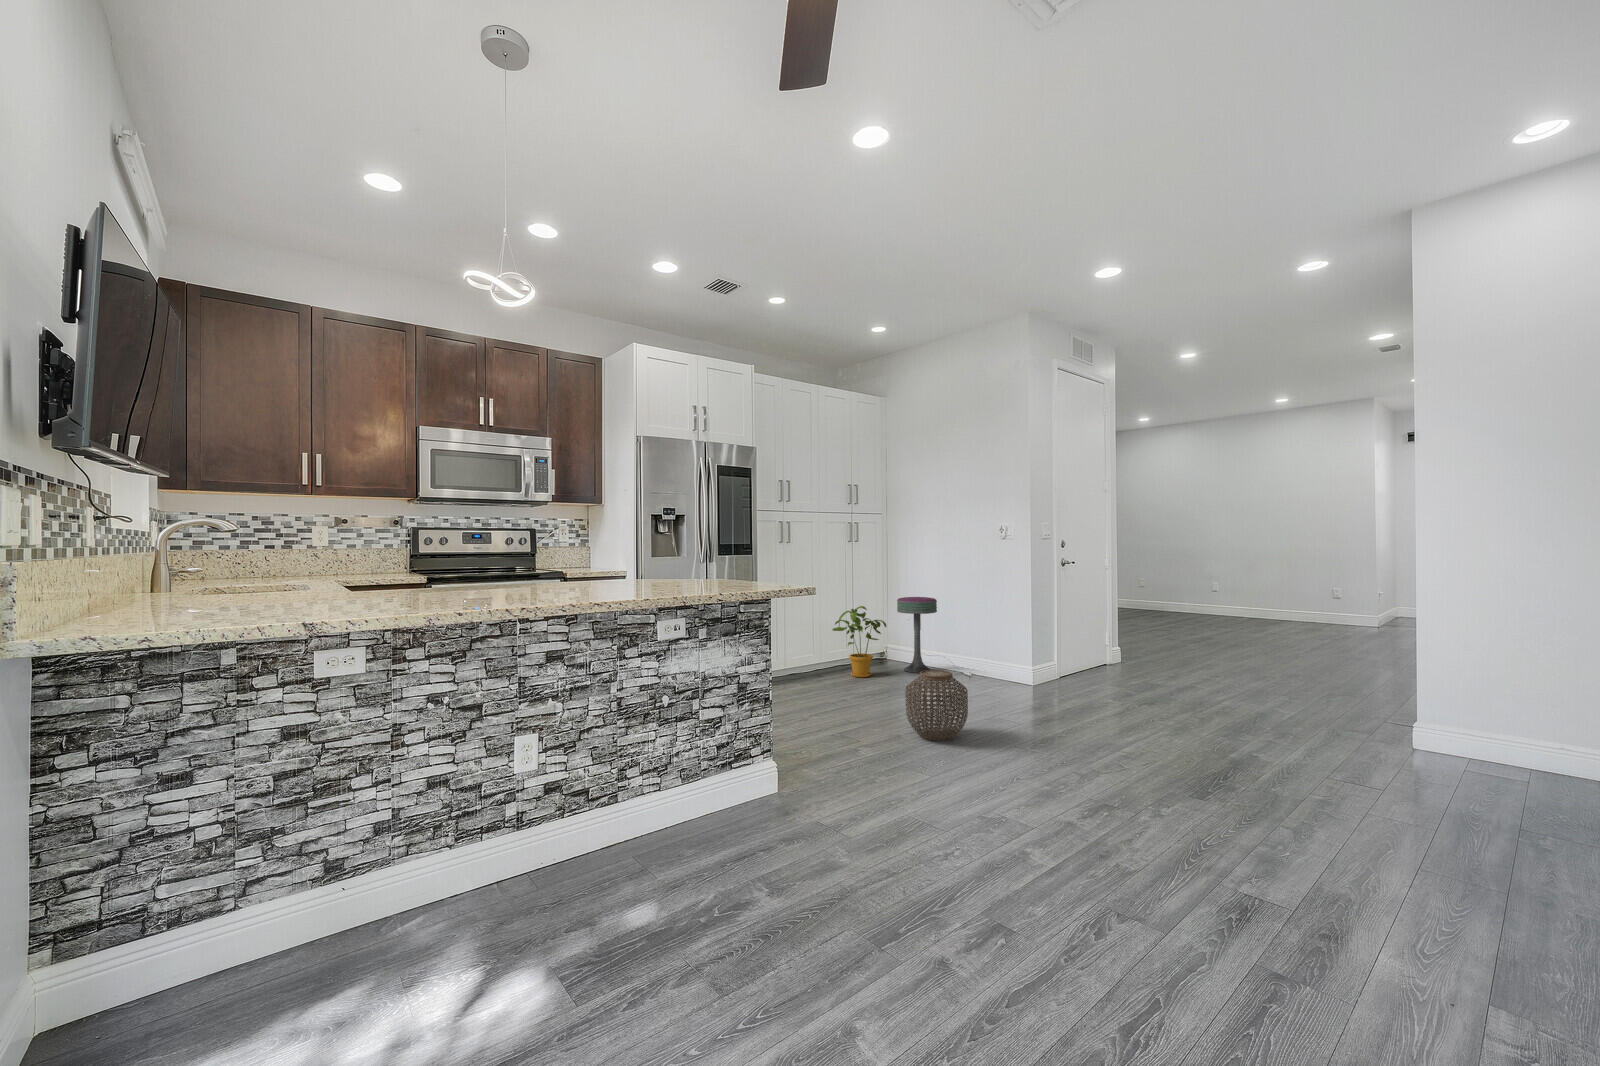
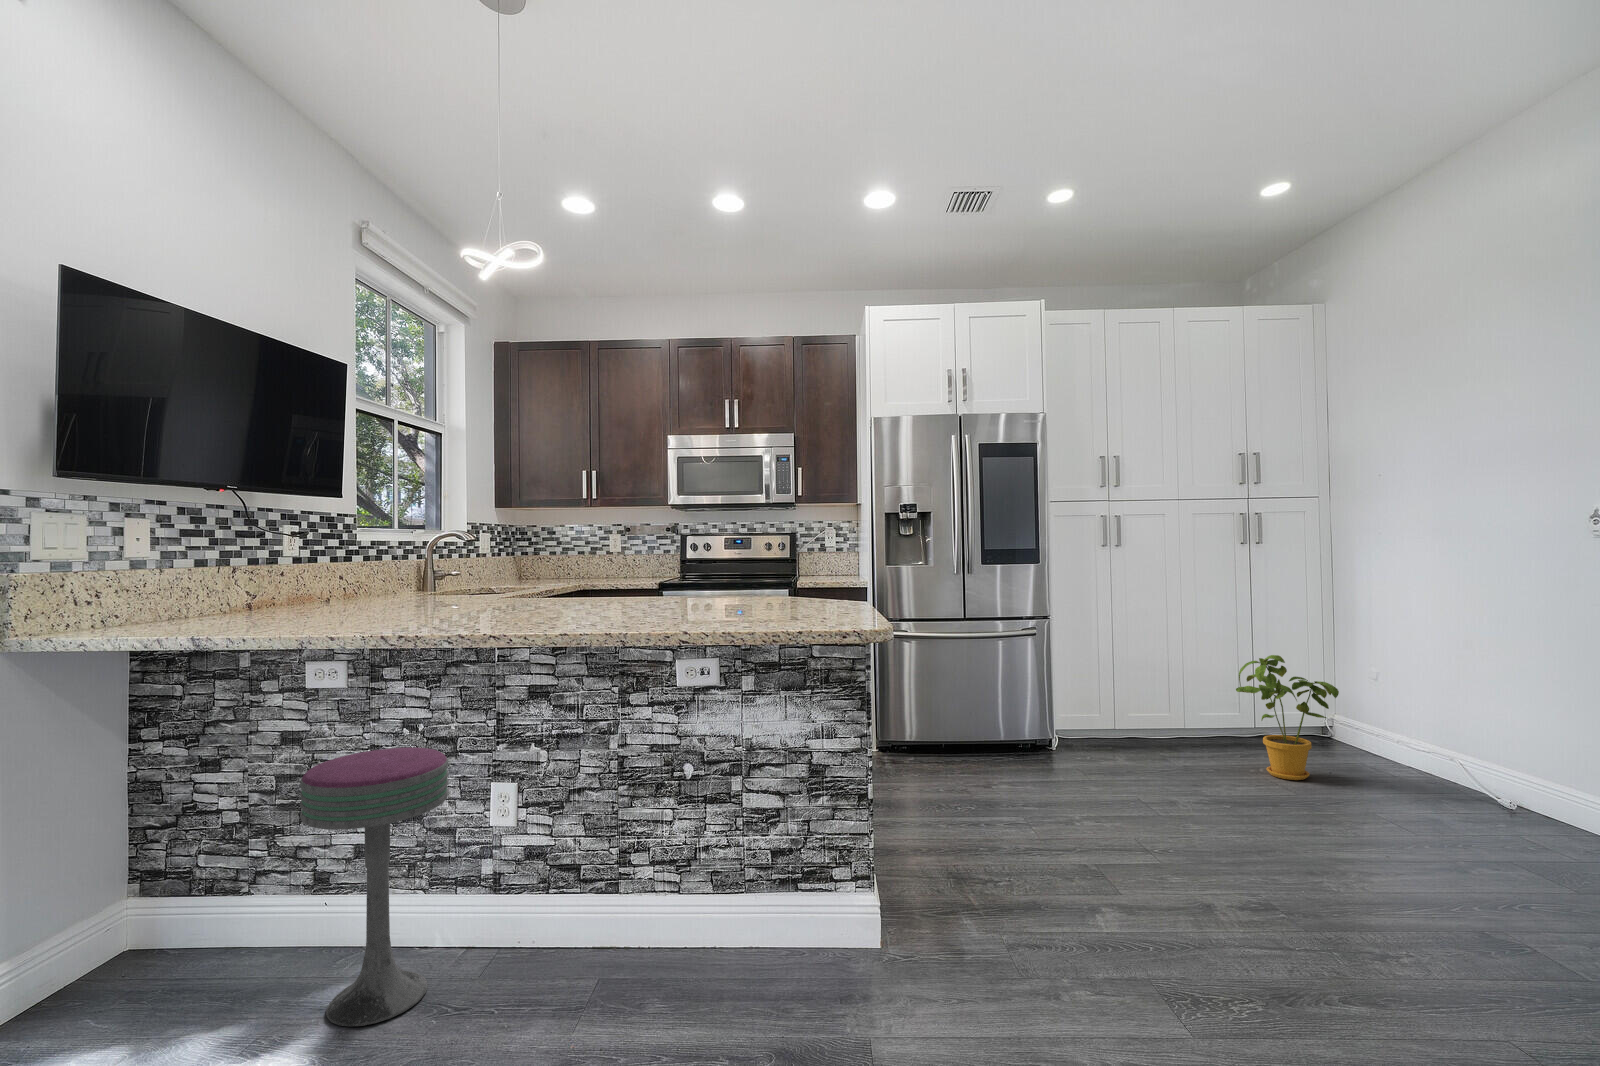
bar stool: present [897,597,937,673] -> present [300,748,448,1027]
woven basket: present [906,670,968,741] -> none [1222,799,1370,955]

